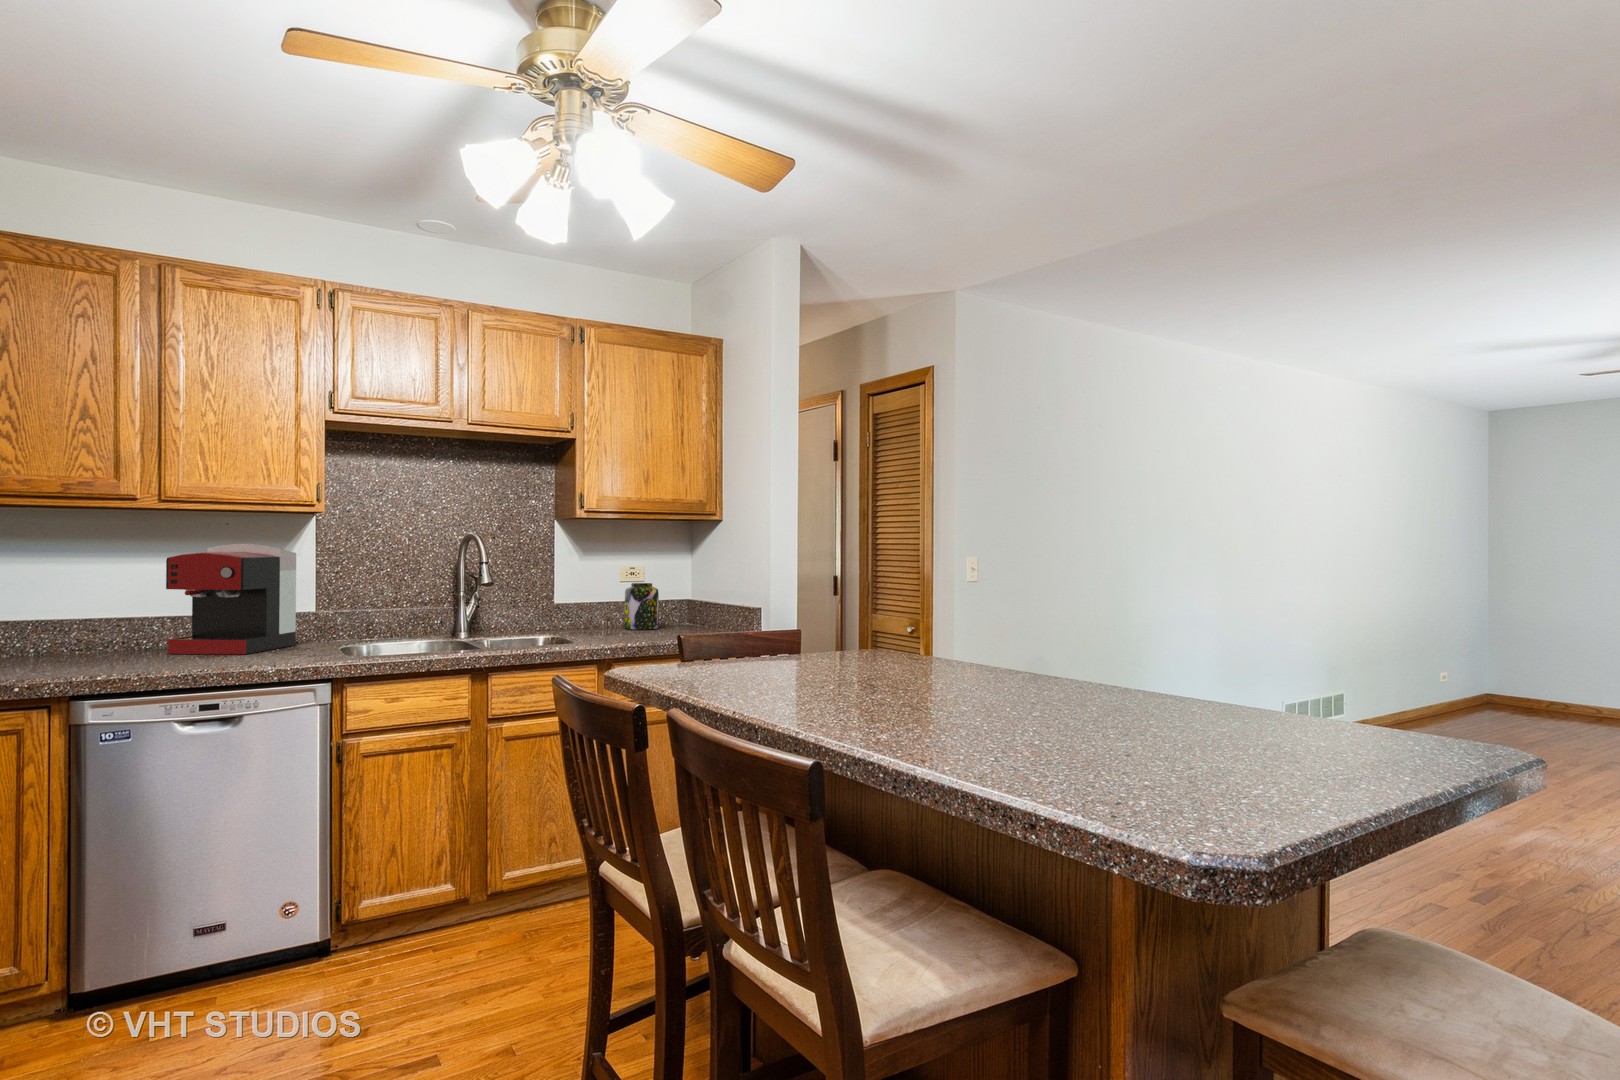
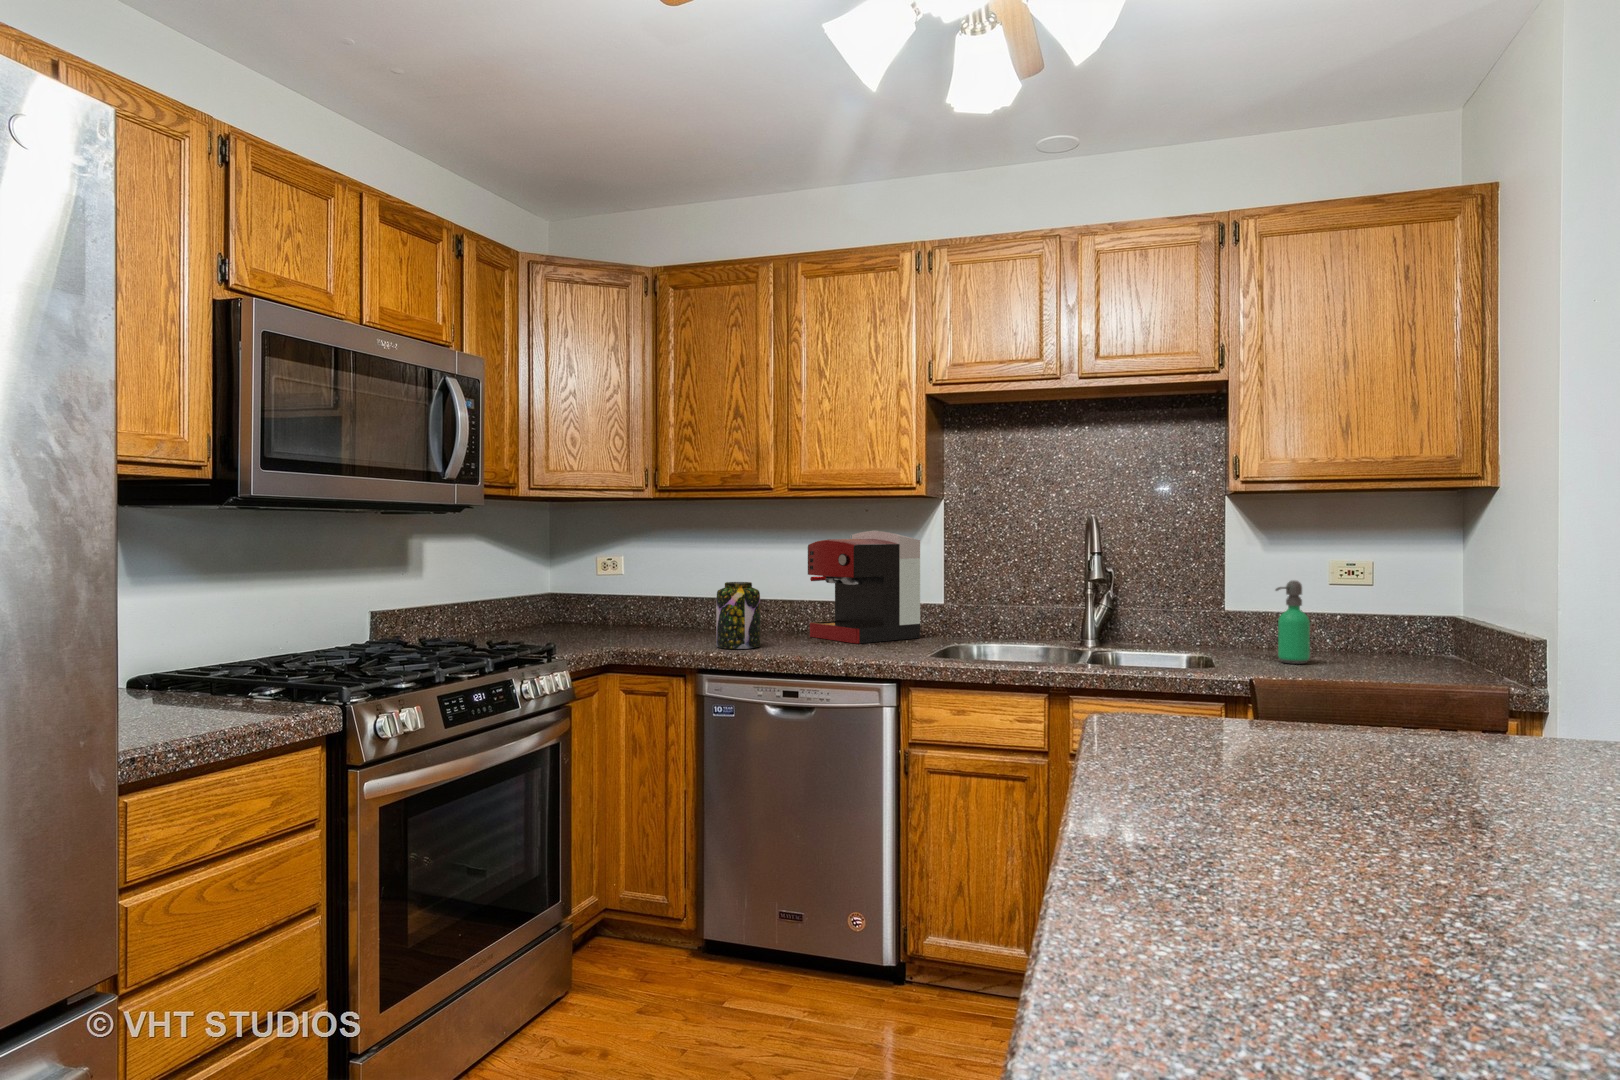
soap dispenser: none [605,580,625,637] -> present [1276,580,1310,664]
jar: present [624,583,659,630] -> present [716,582,760,649]

